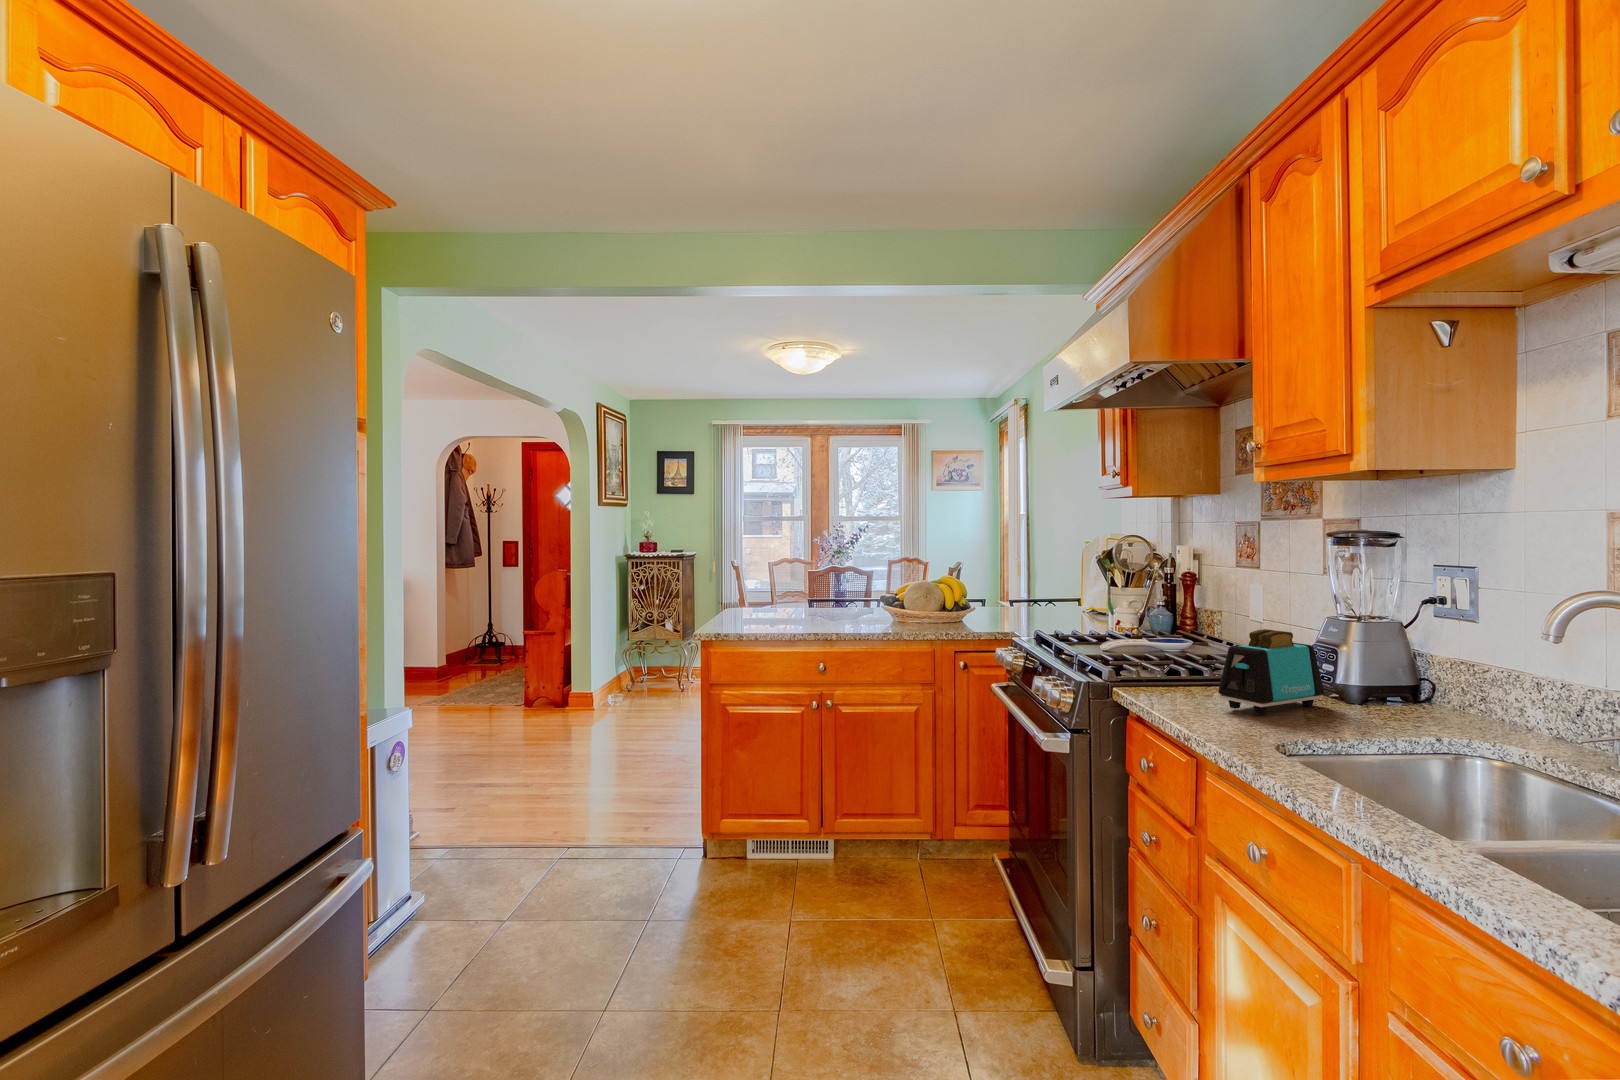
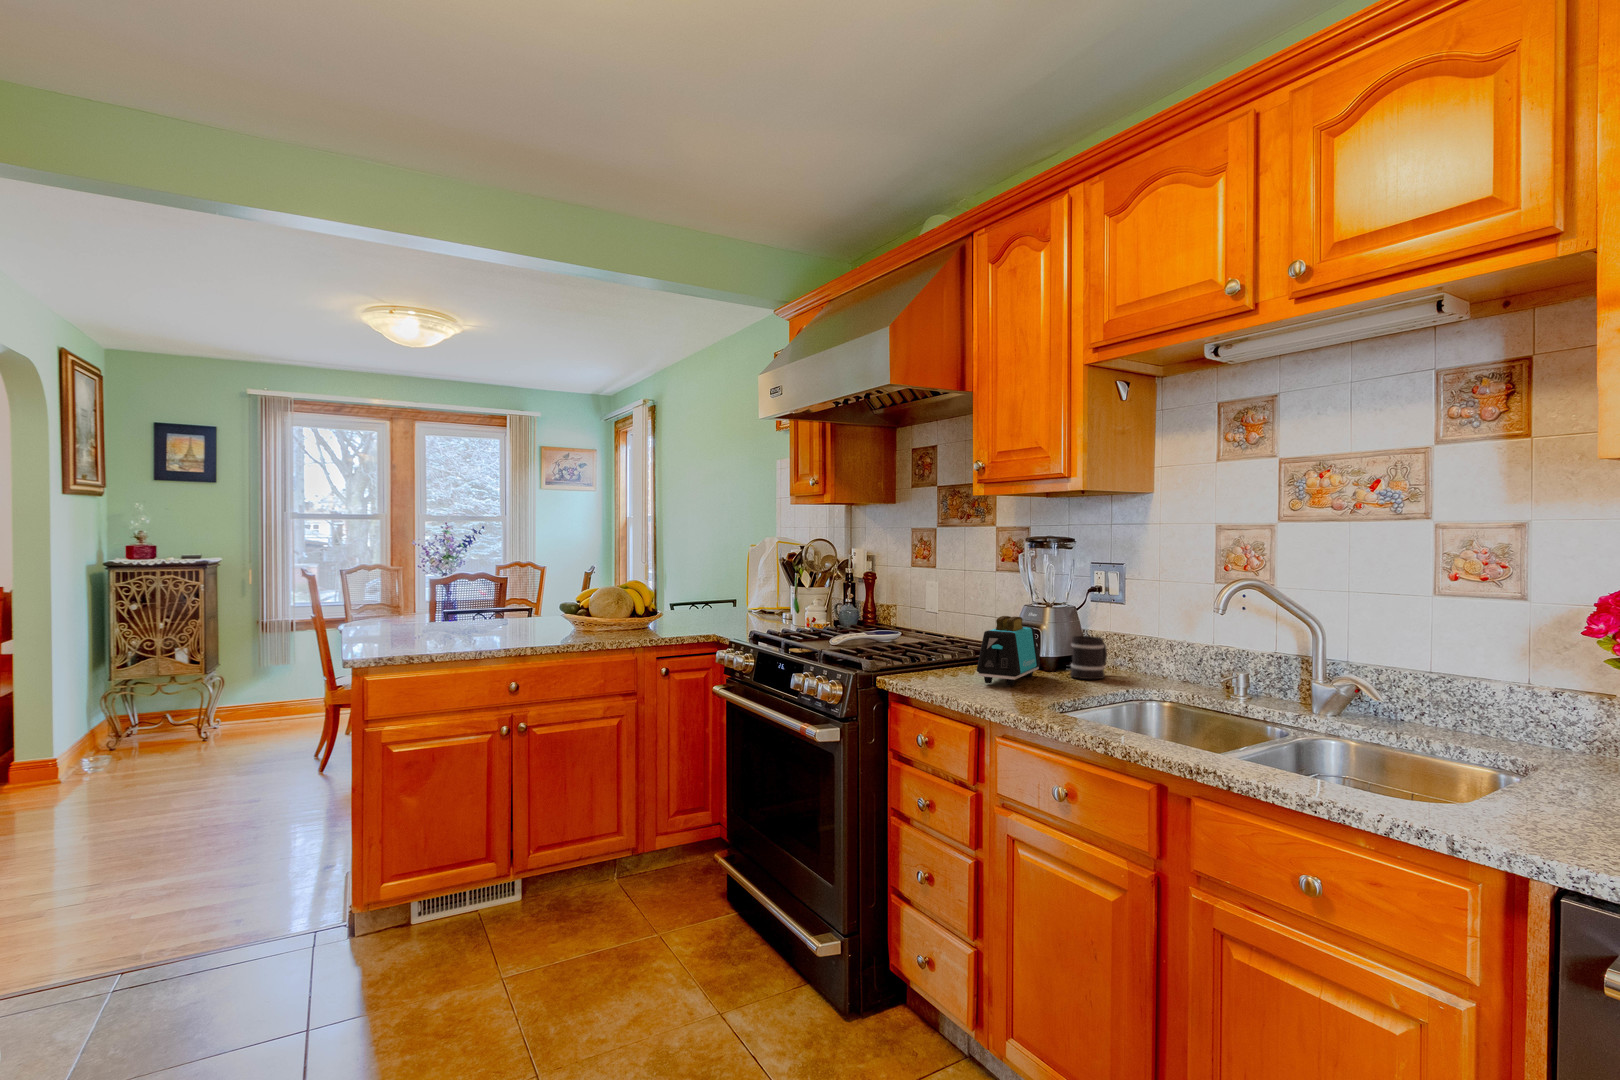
mug: none [1366,661,1432,719] -> present [1070,636,1107,679]

